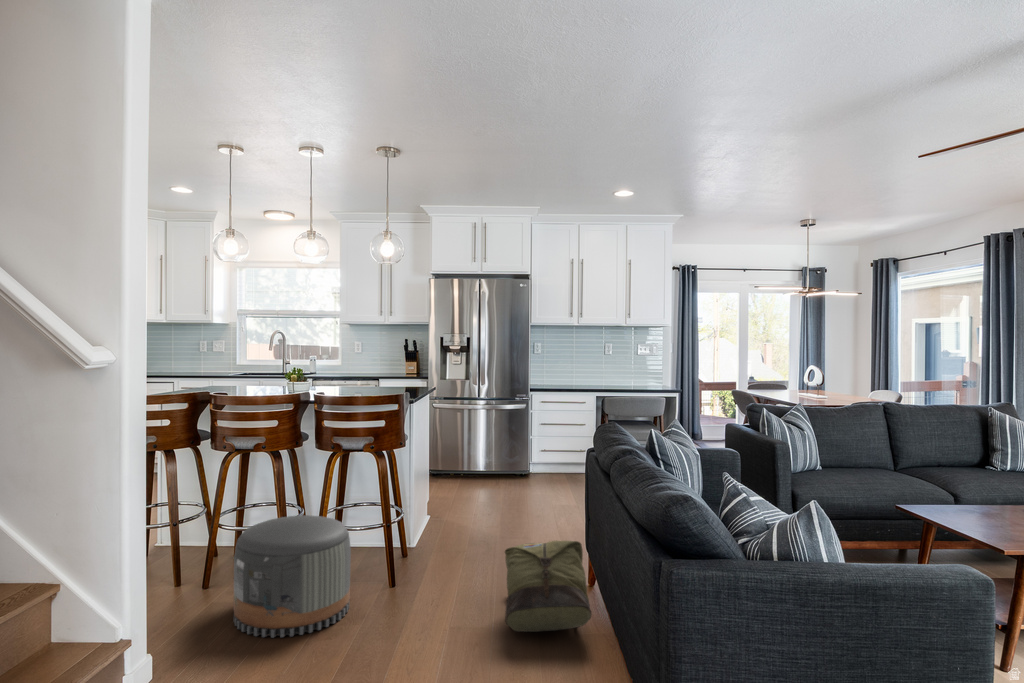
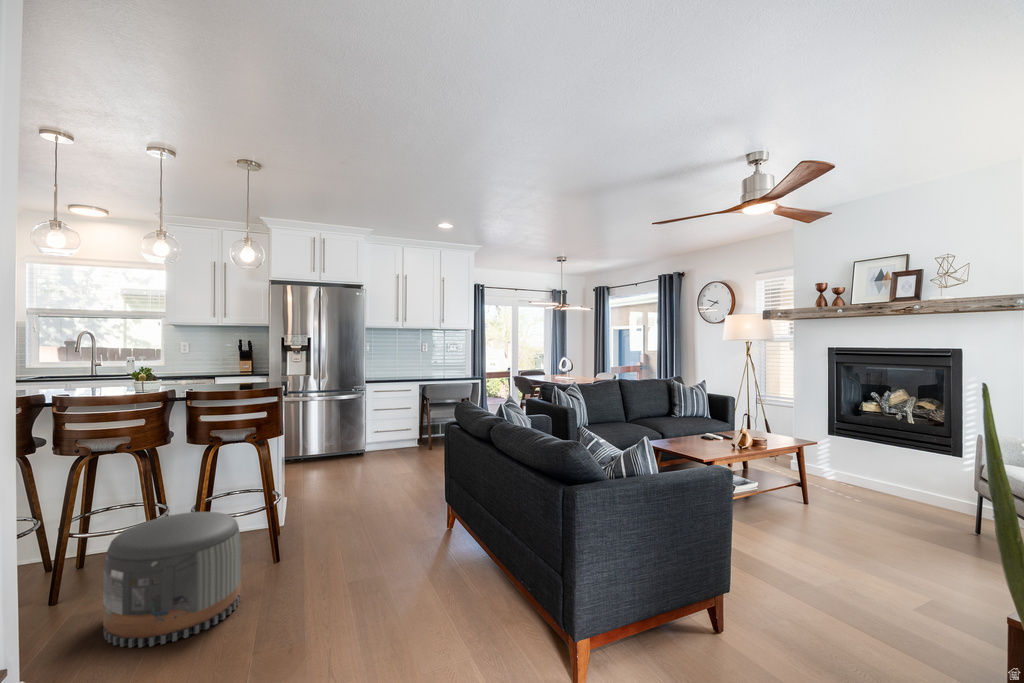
backpack: present [505,540,592,632] -> none [390,499,475,583]

